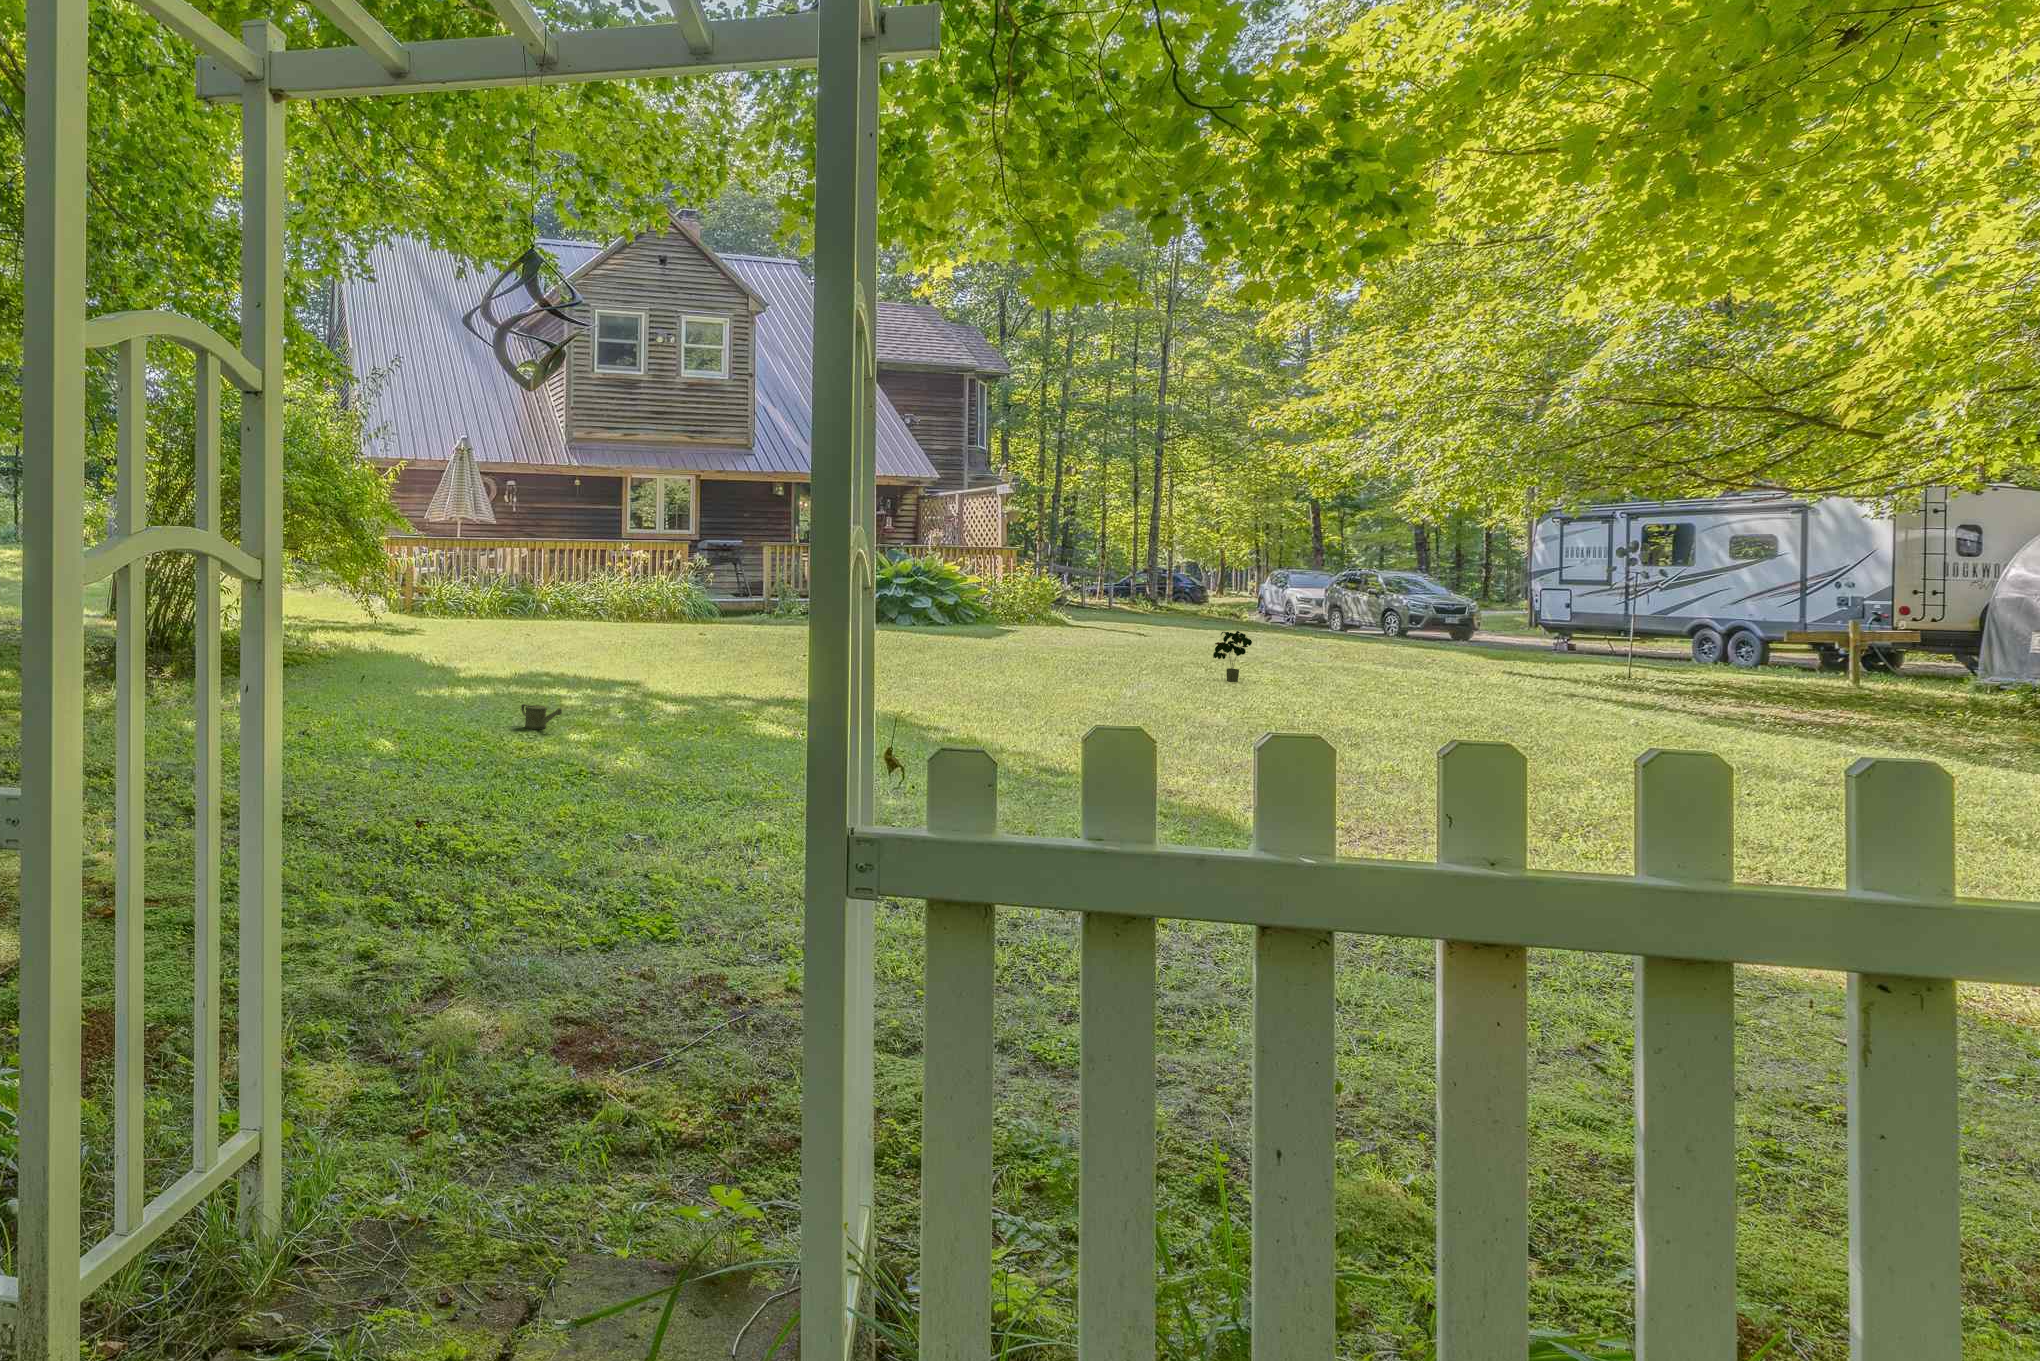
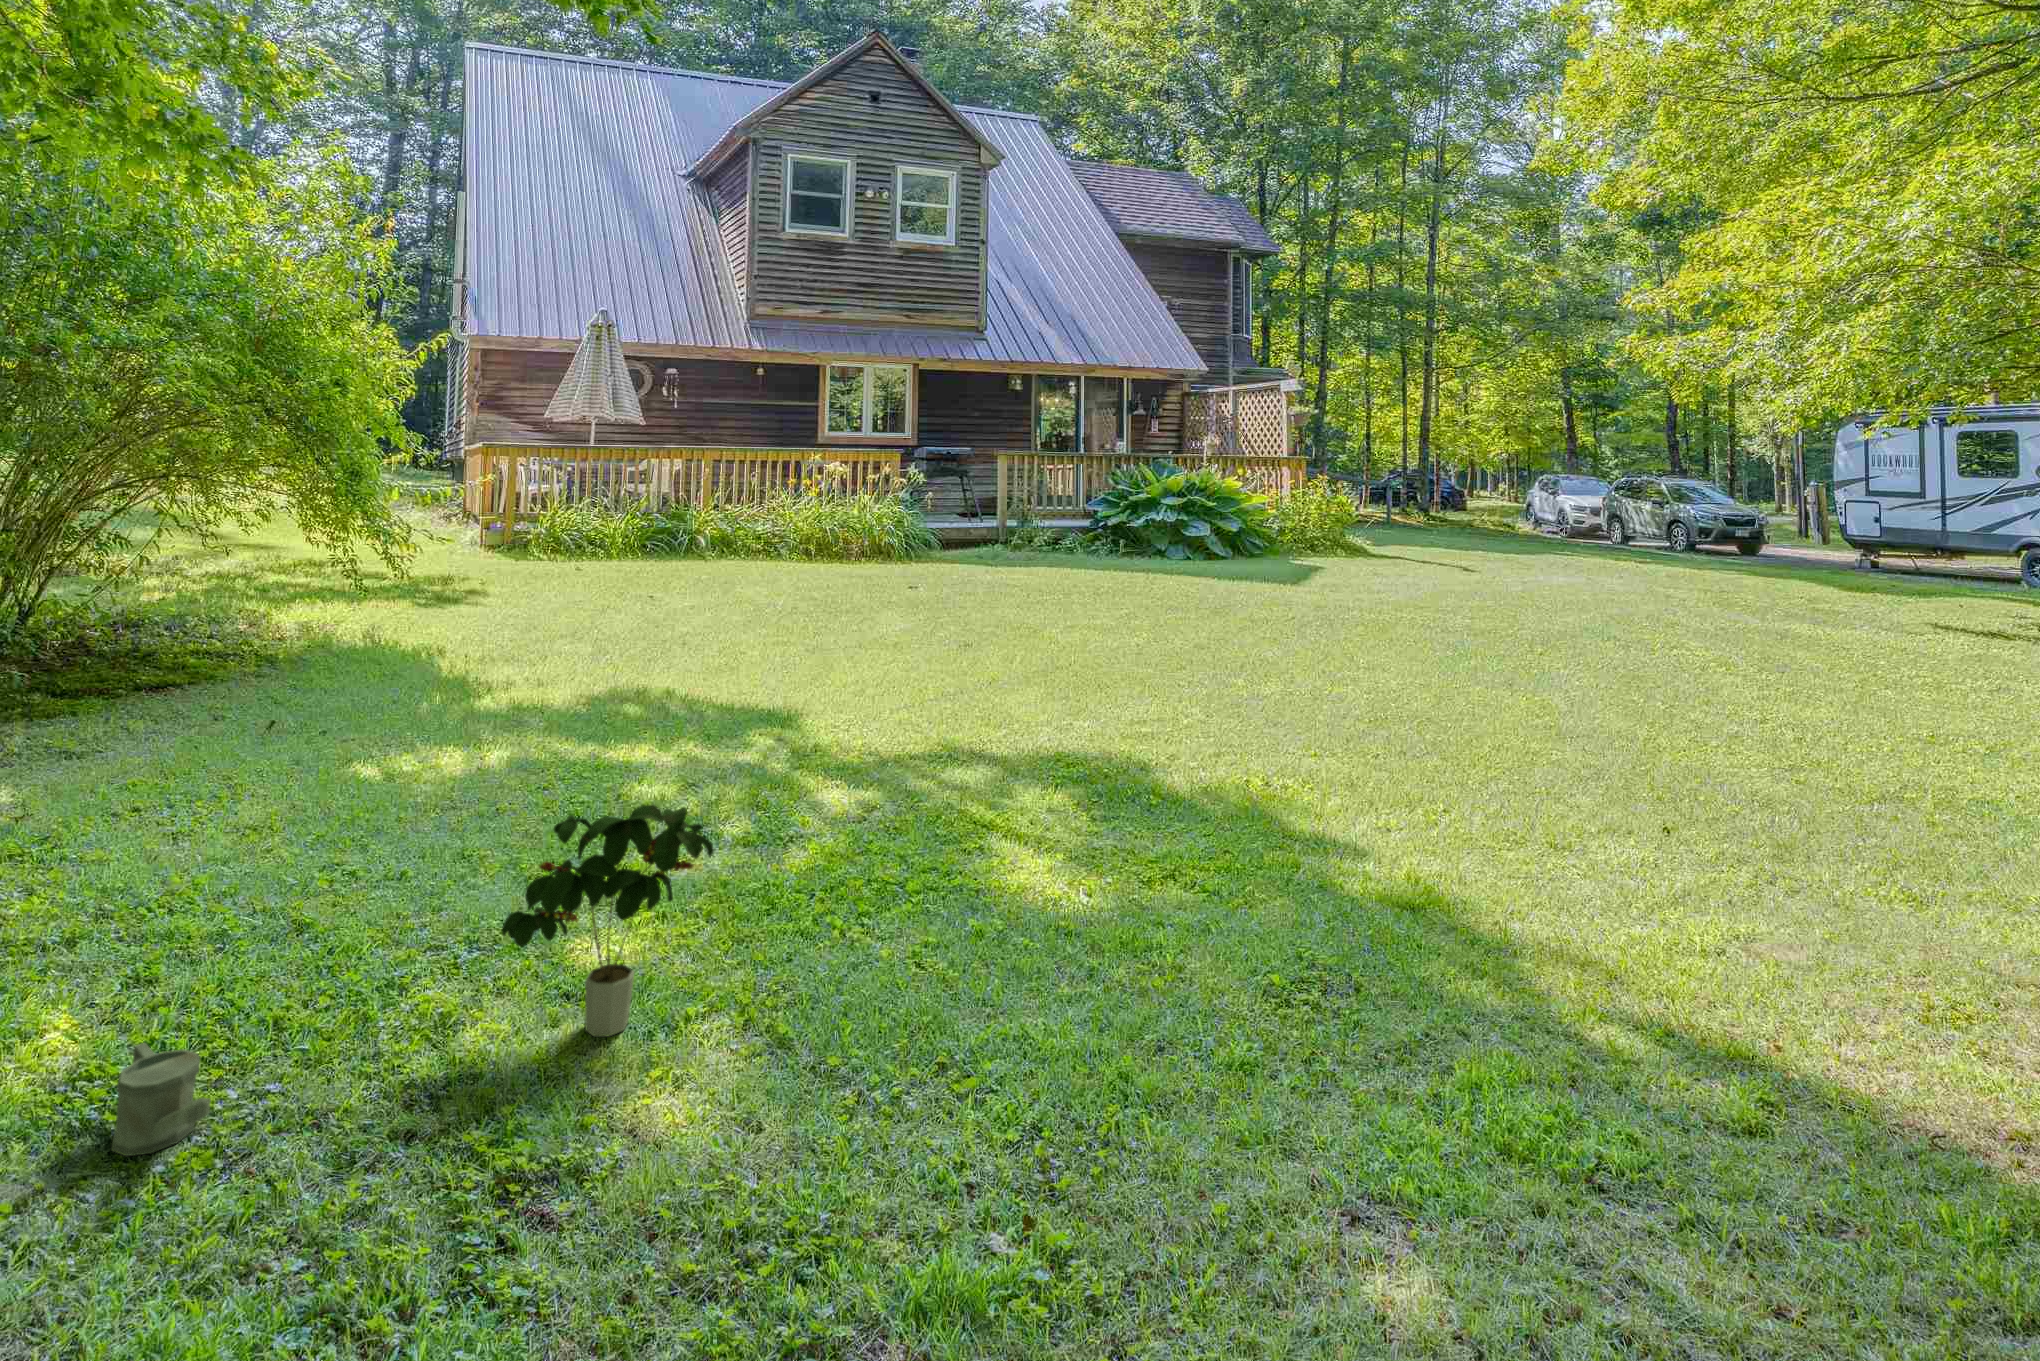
potted plant: present [1213,631,1252,682] -> present [502,804,714,1036]

